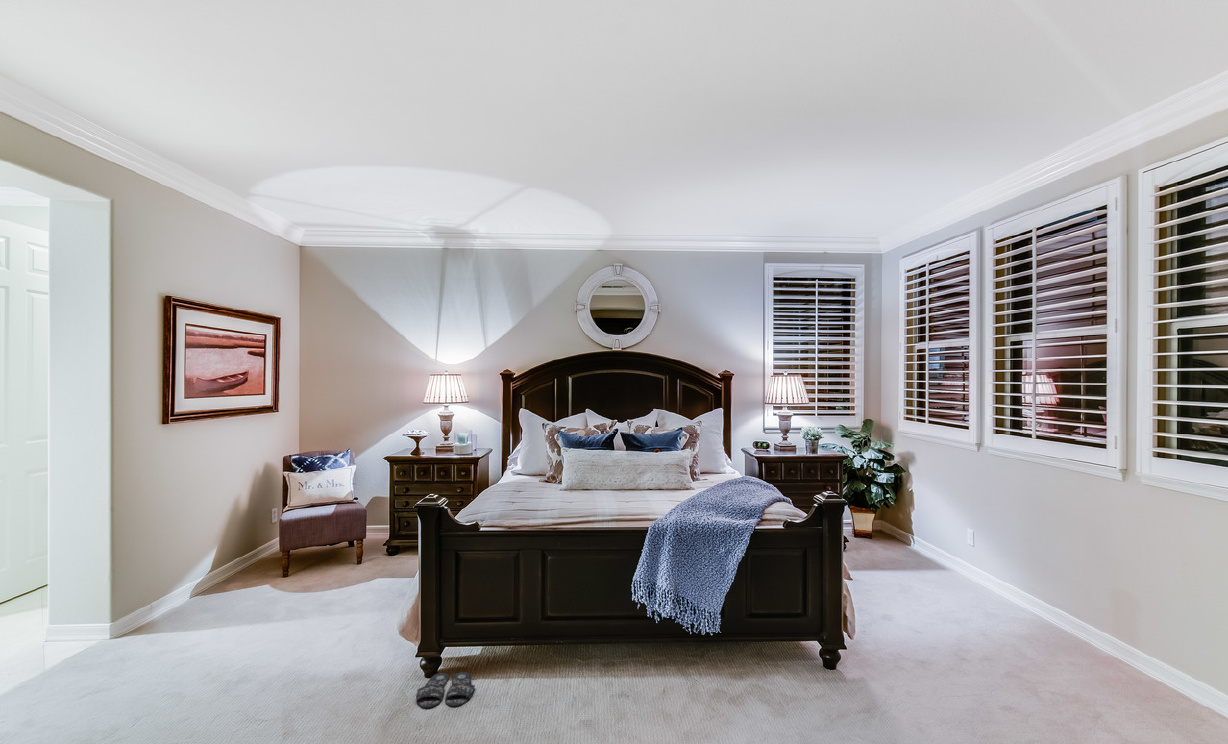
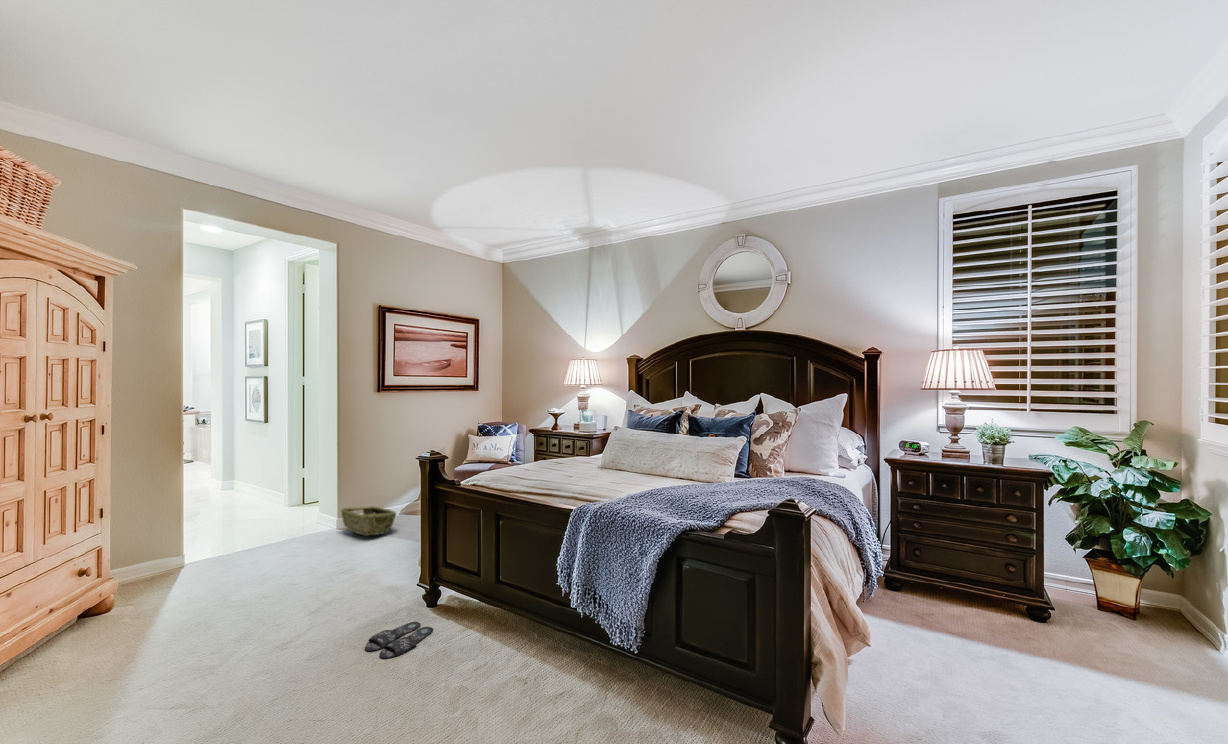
woven basket: none [133,586,234,629] -> present [342,507,396,536]

